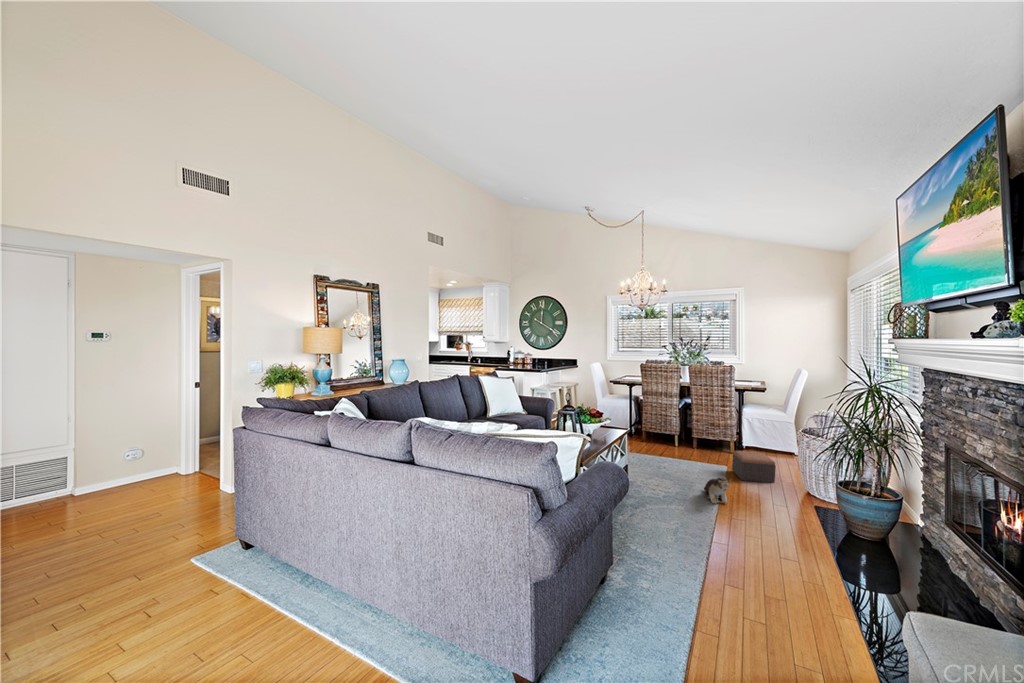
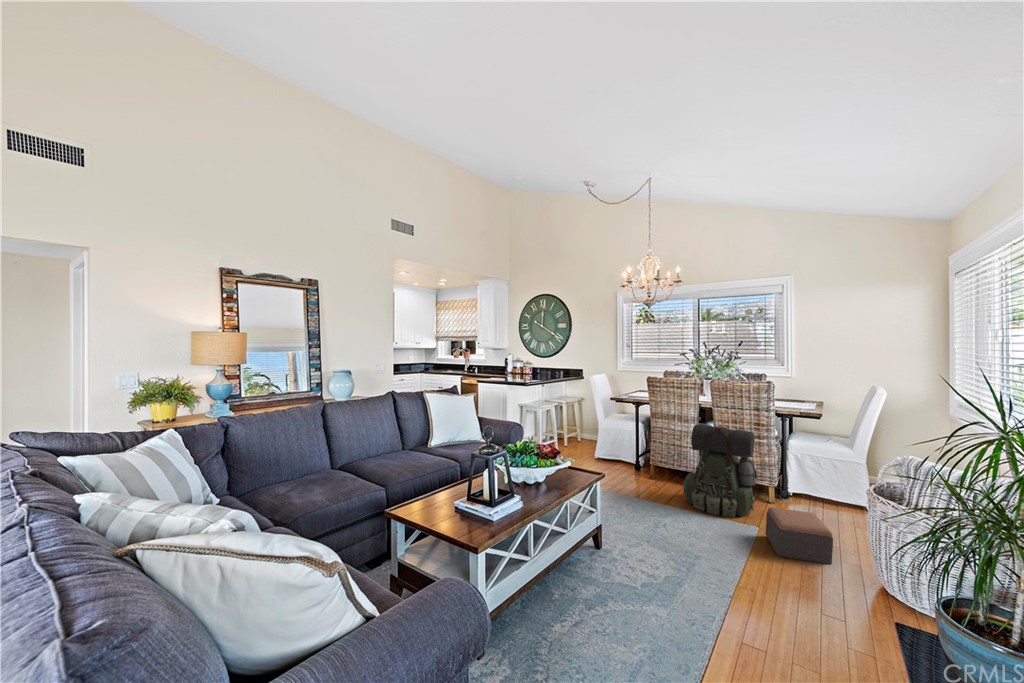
backpack: none [672,397,725,462] -> present [683,424,758,518]
plush toy: present [704,476,731,504] -> none [711,563,751,608]

